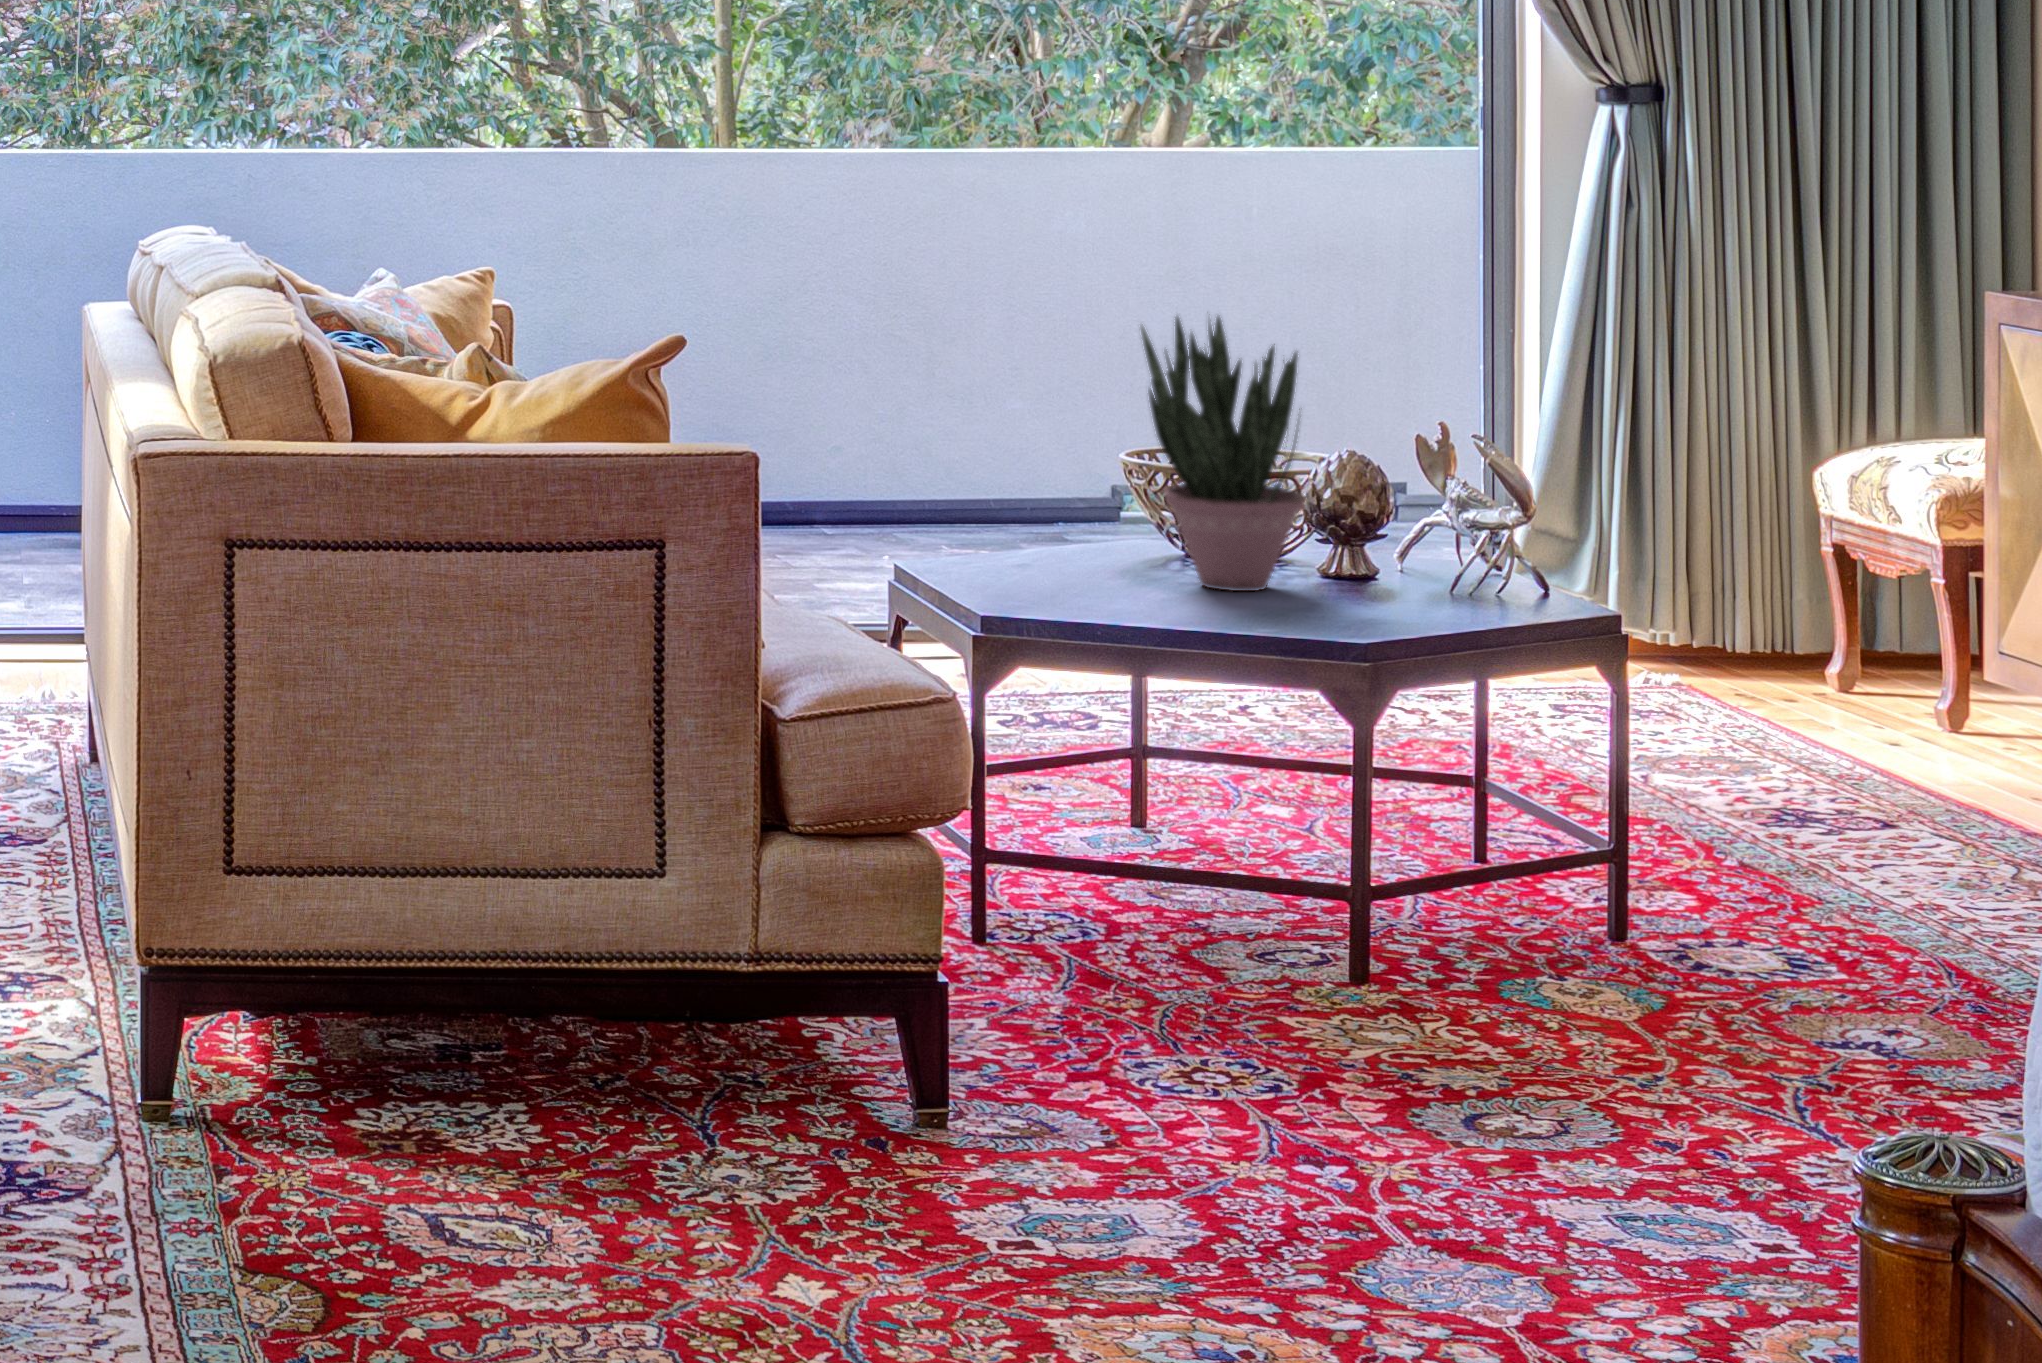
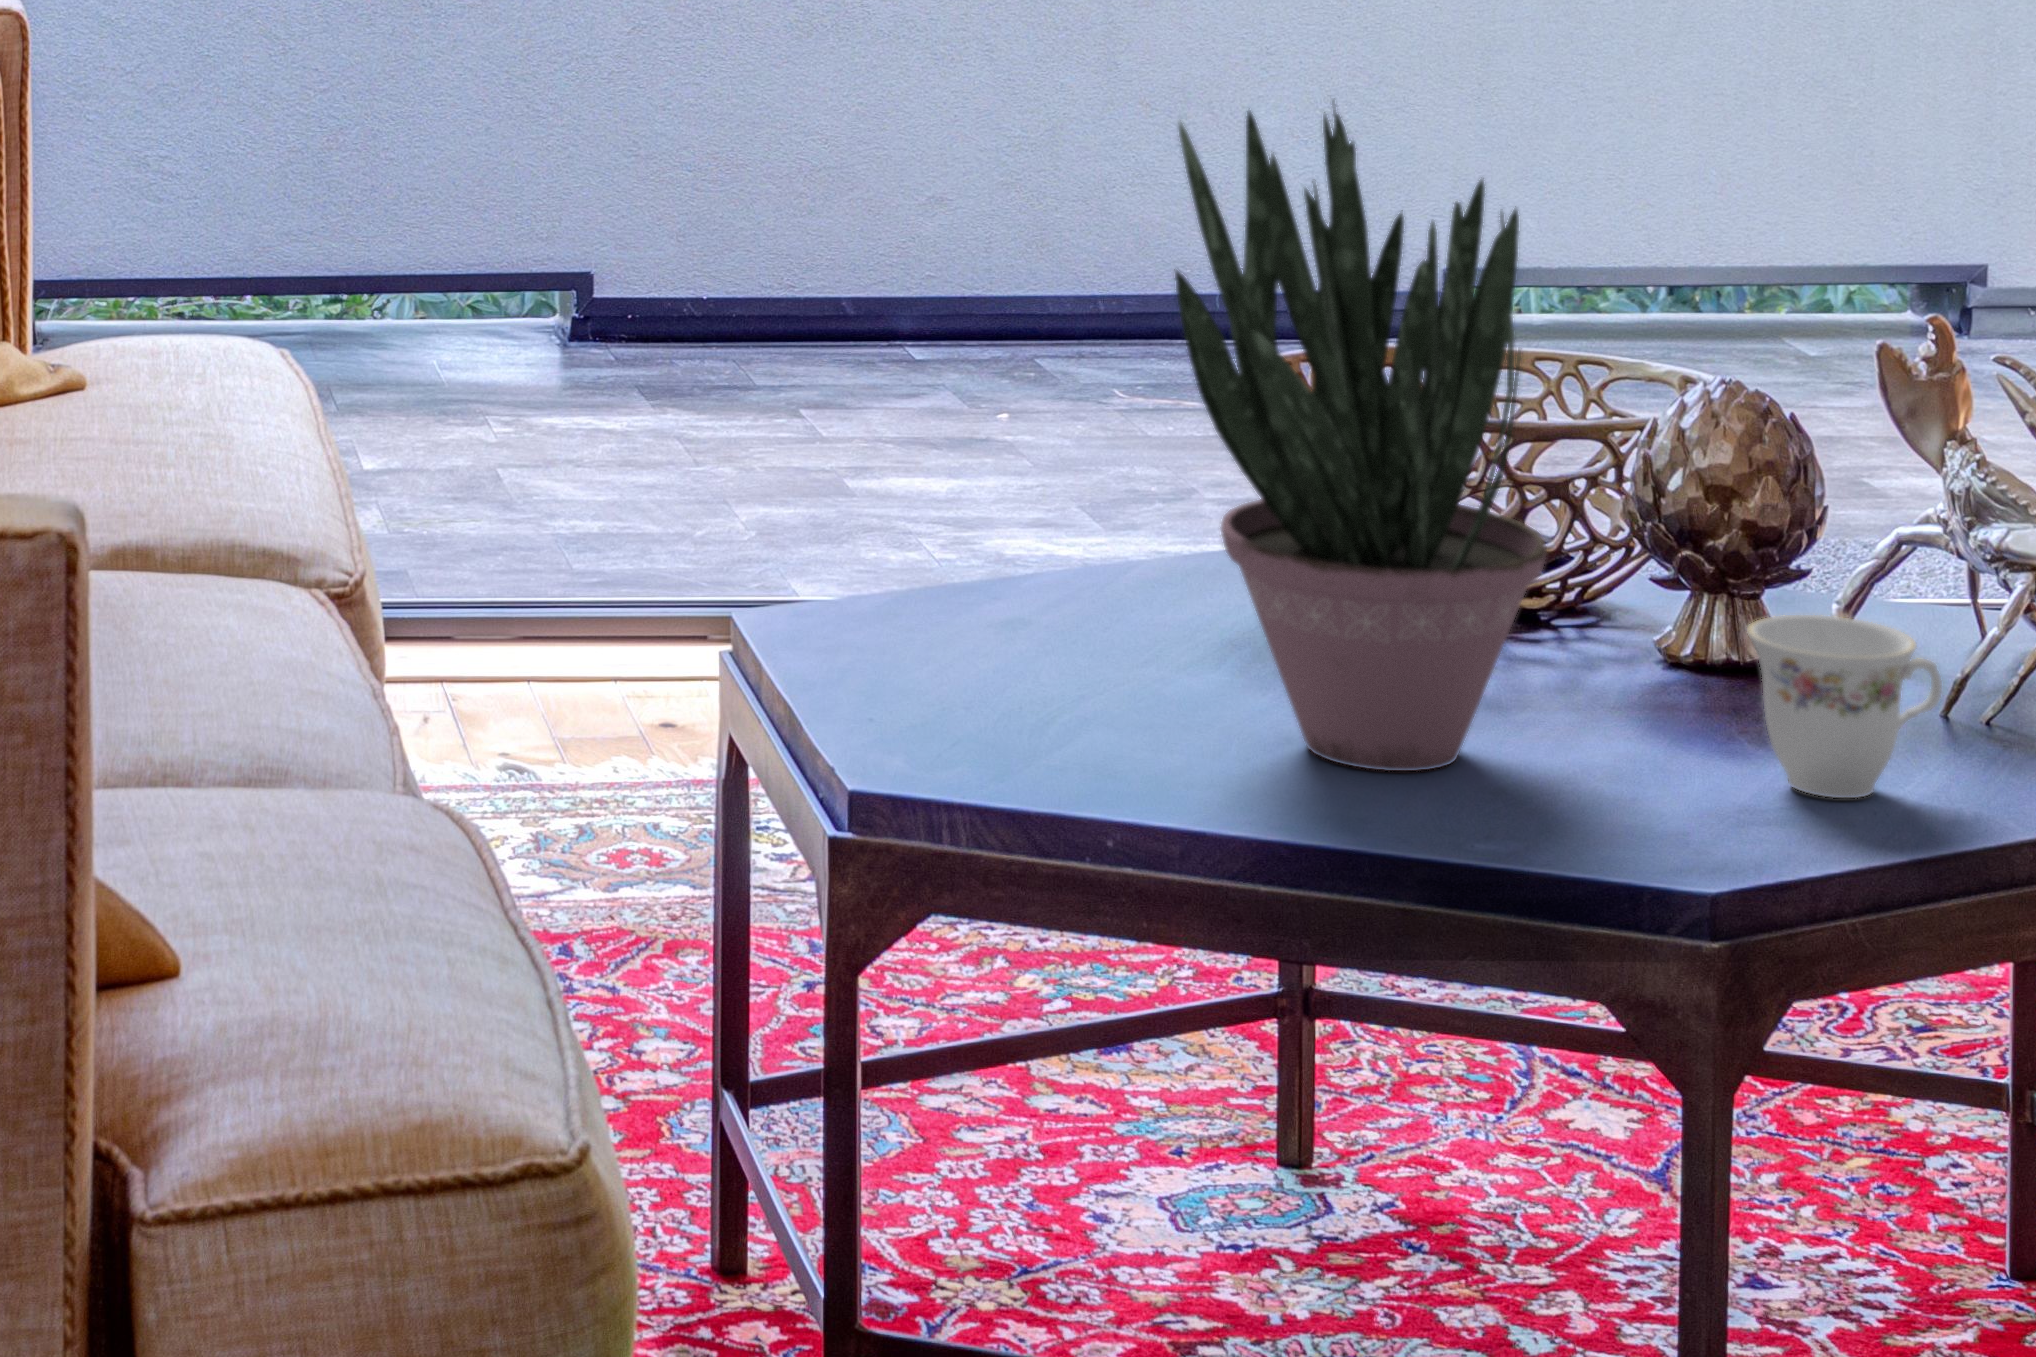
teacup: none [1390,524,1472,595] -> present [1747,615,1942,798]

